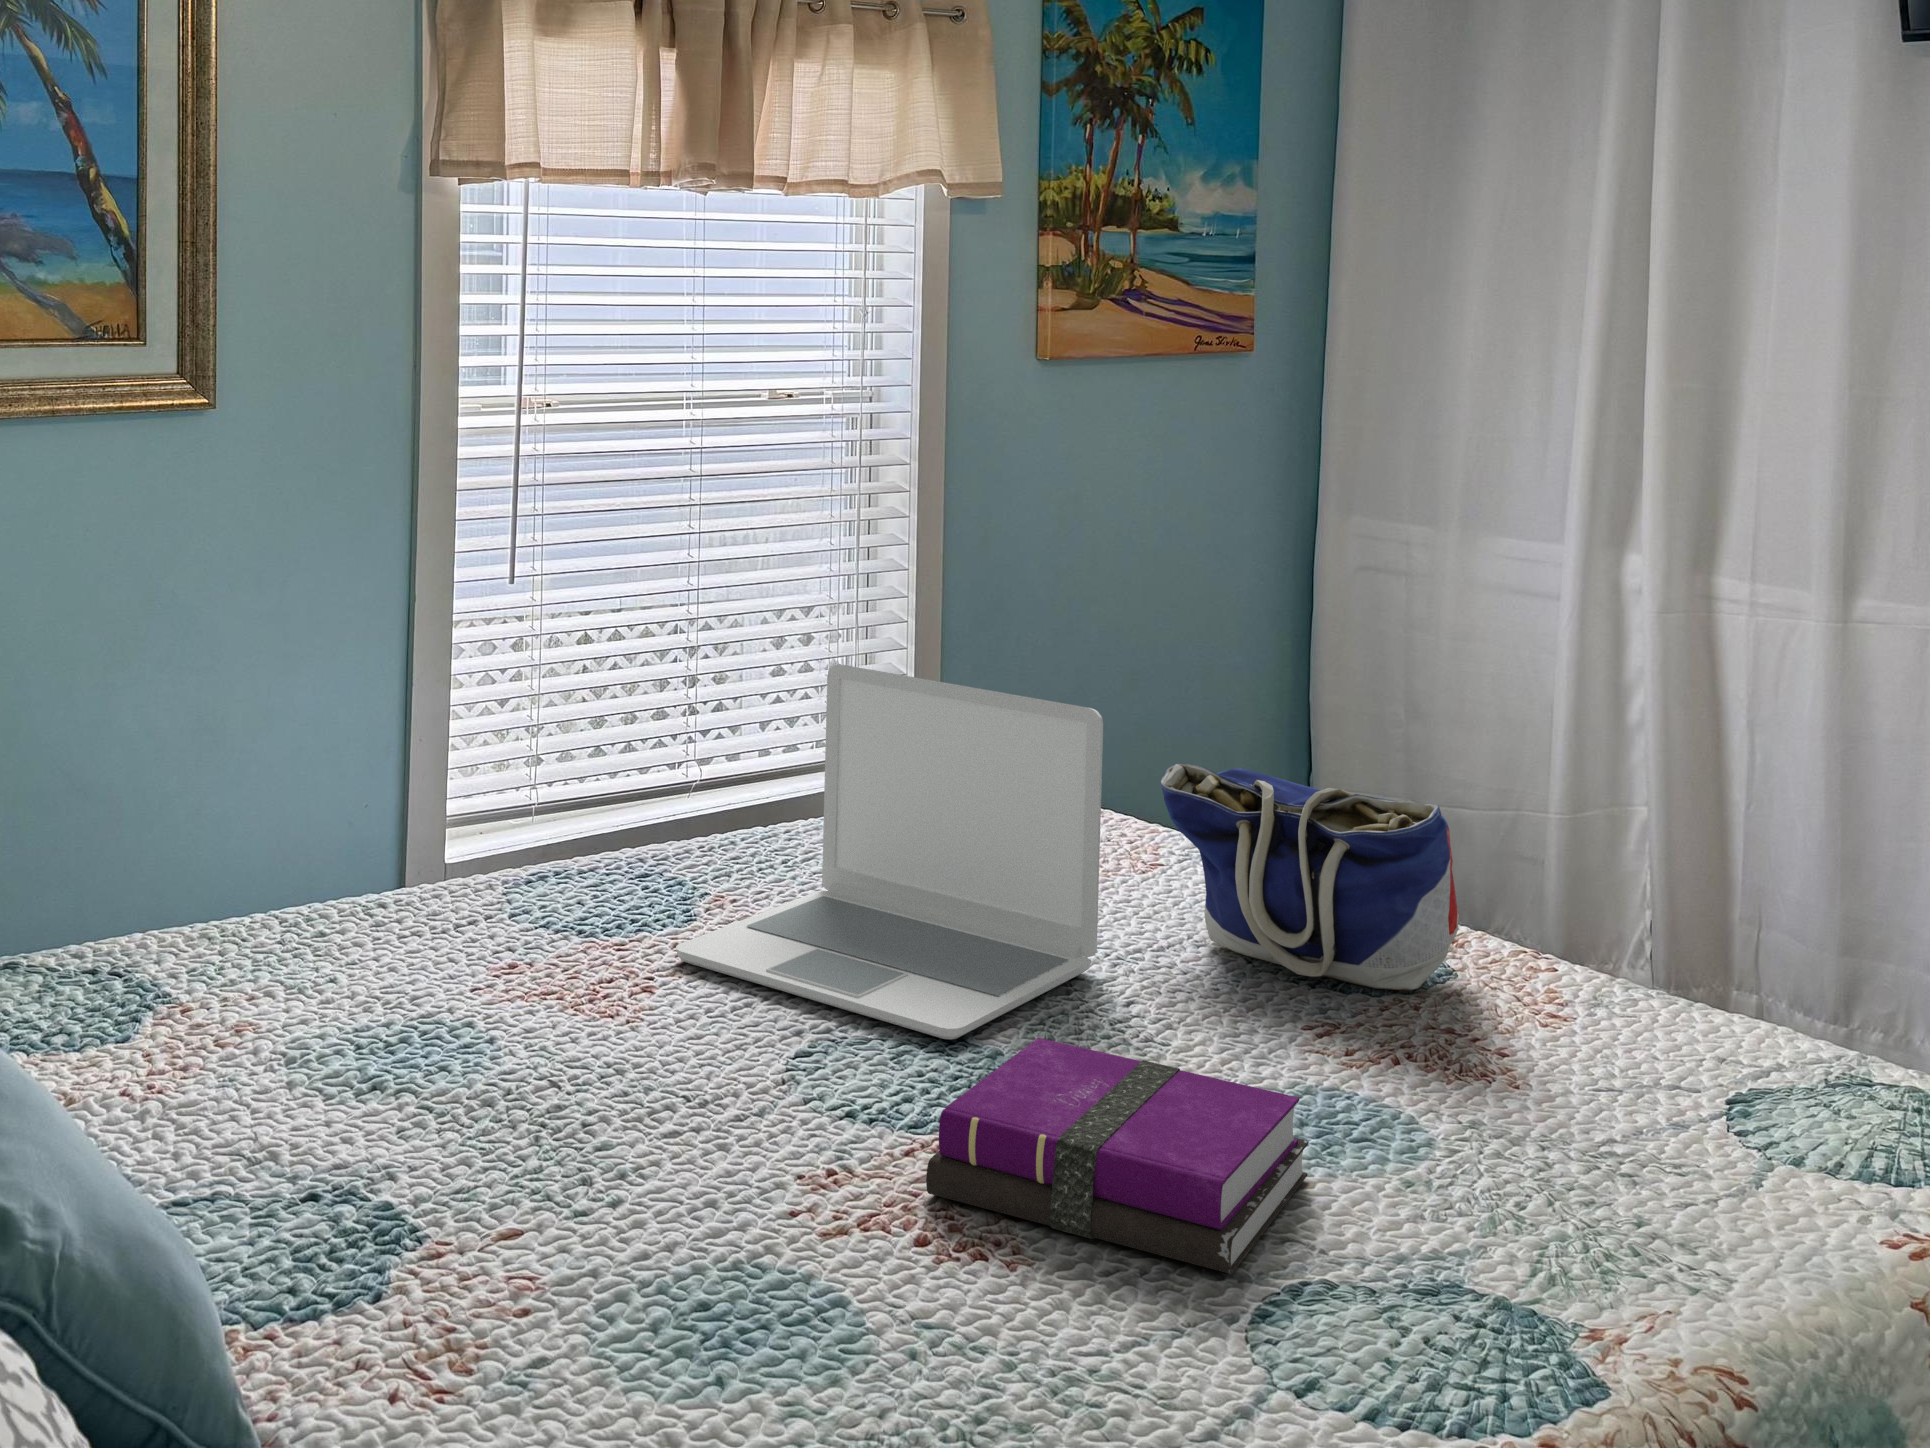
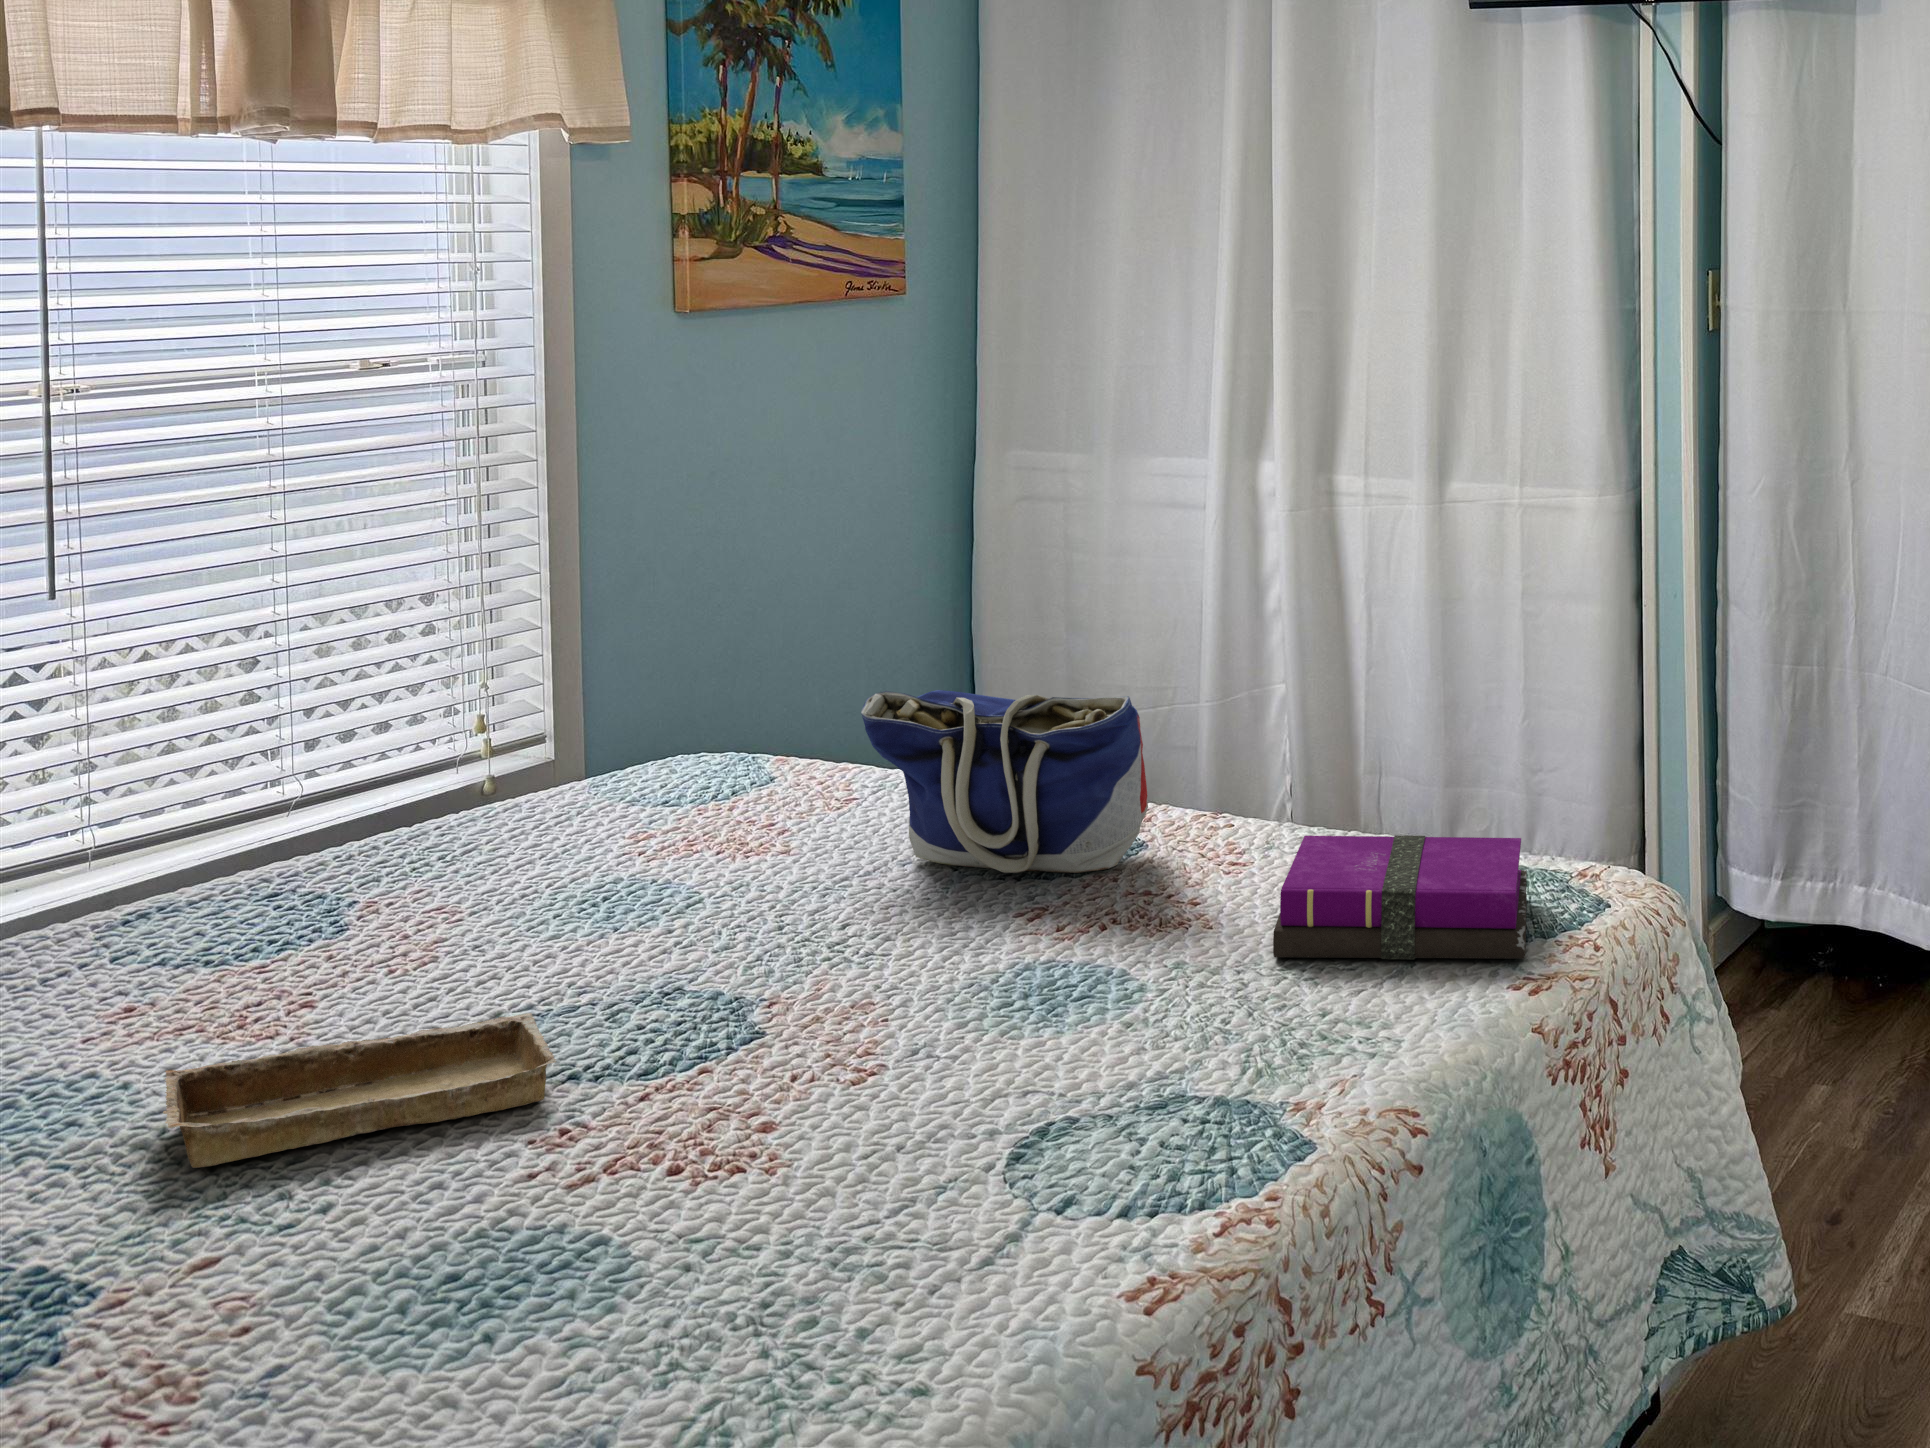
laptop: present [676,664,1103,1039] -> none [335,638,807,990]
tray: none [503,1033,831,1134] -> present [163,1013,556,1168]
notebook: present [926,1038,1308,1274] -> present [1273,835,1527,959]

